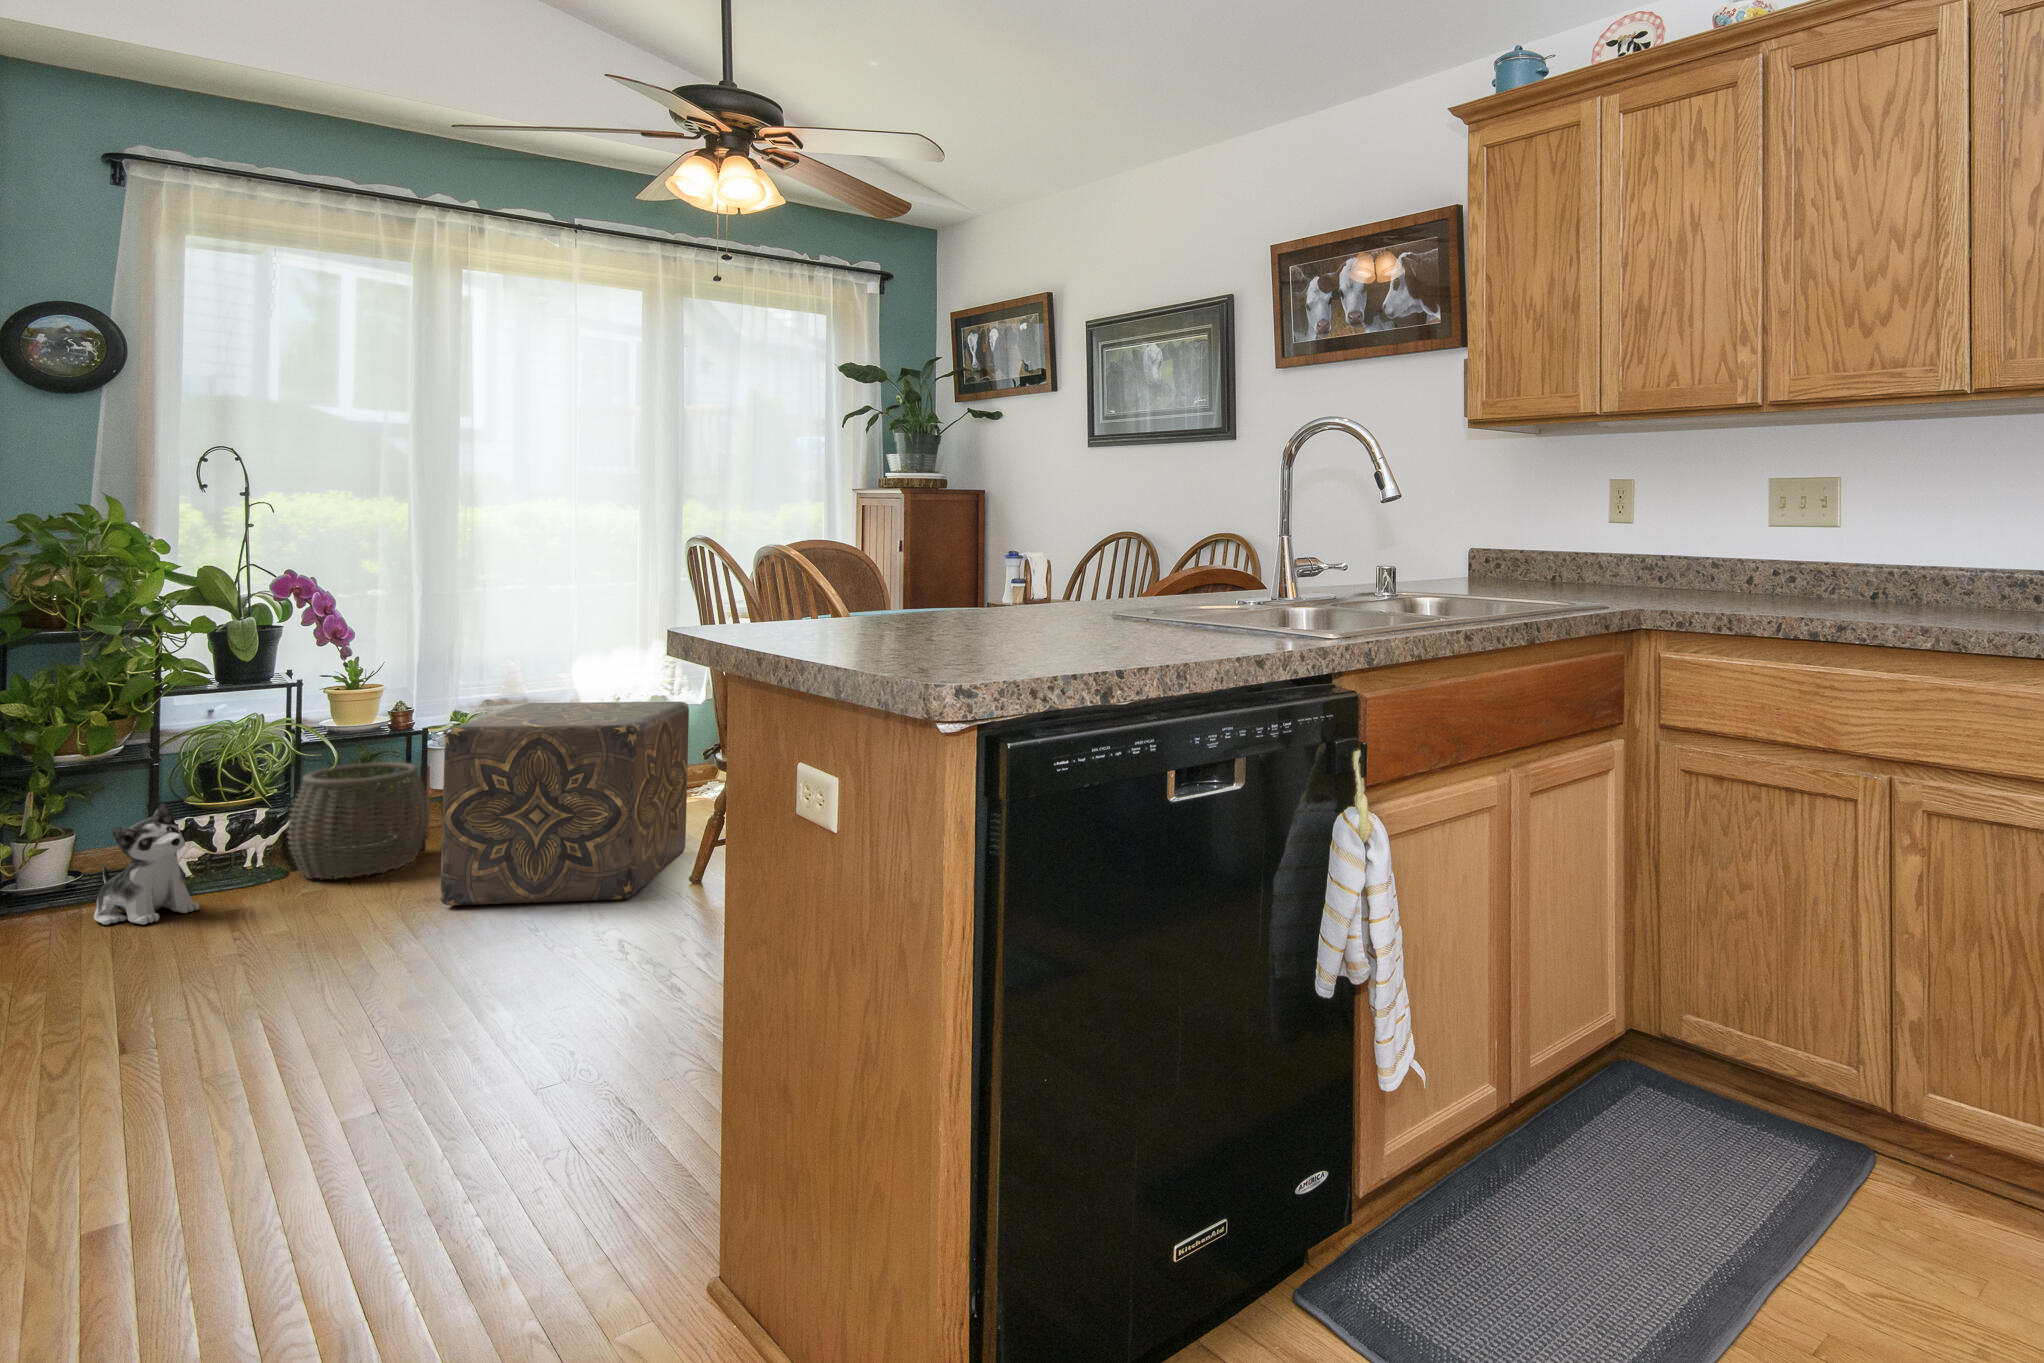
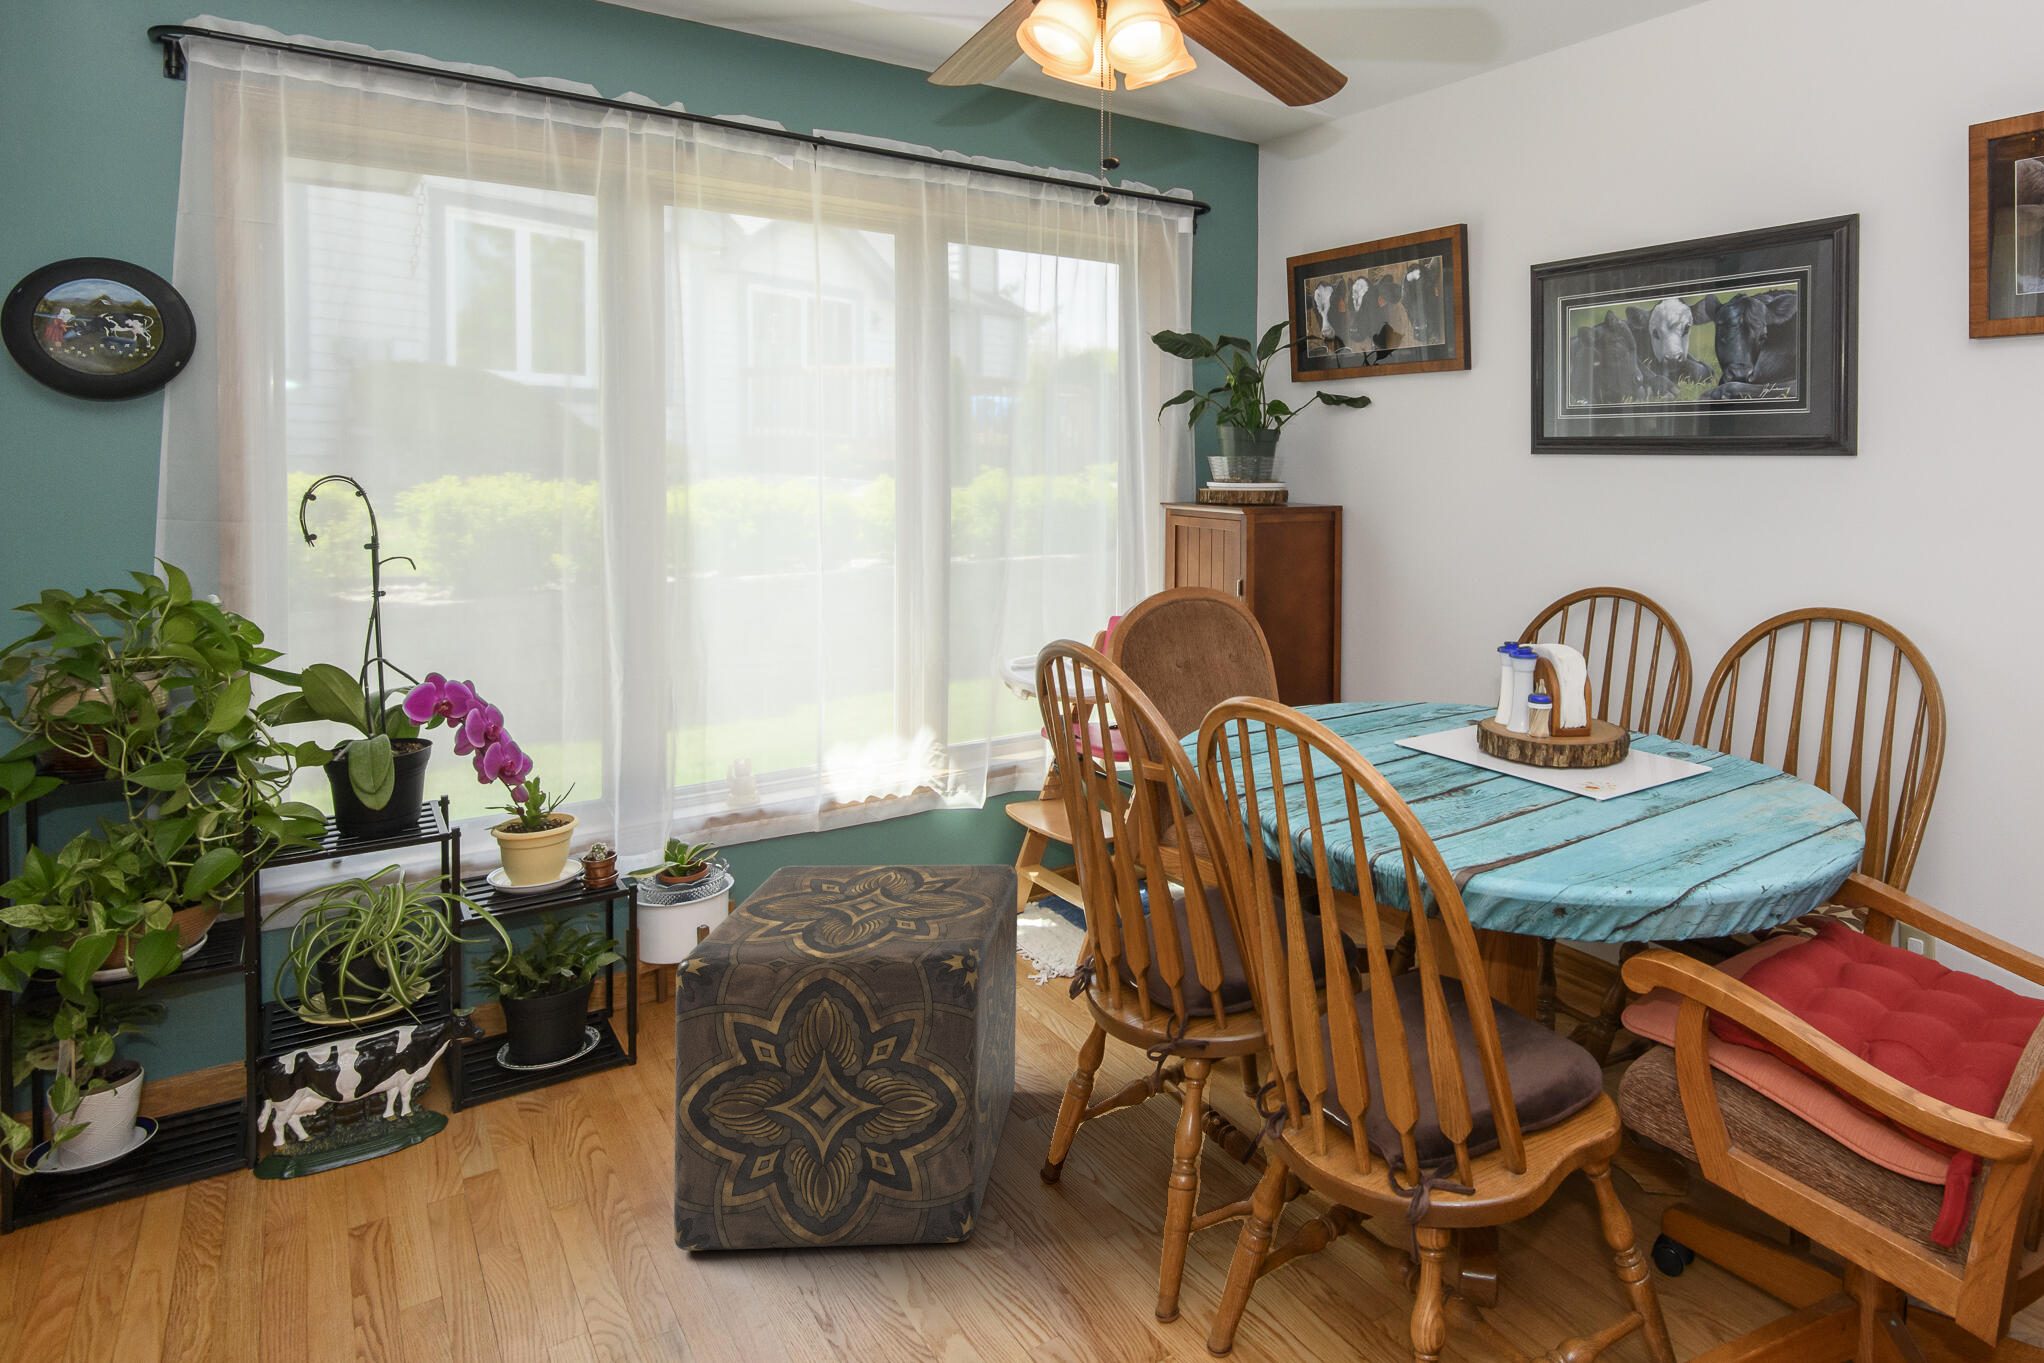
woven basket: present [288,762,431,879] -> none [442,944,647,1153]
plush toy: present [94,804,199,925] -> none [144,1071,308,1286]

